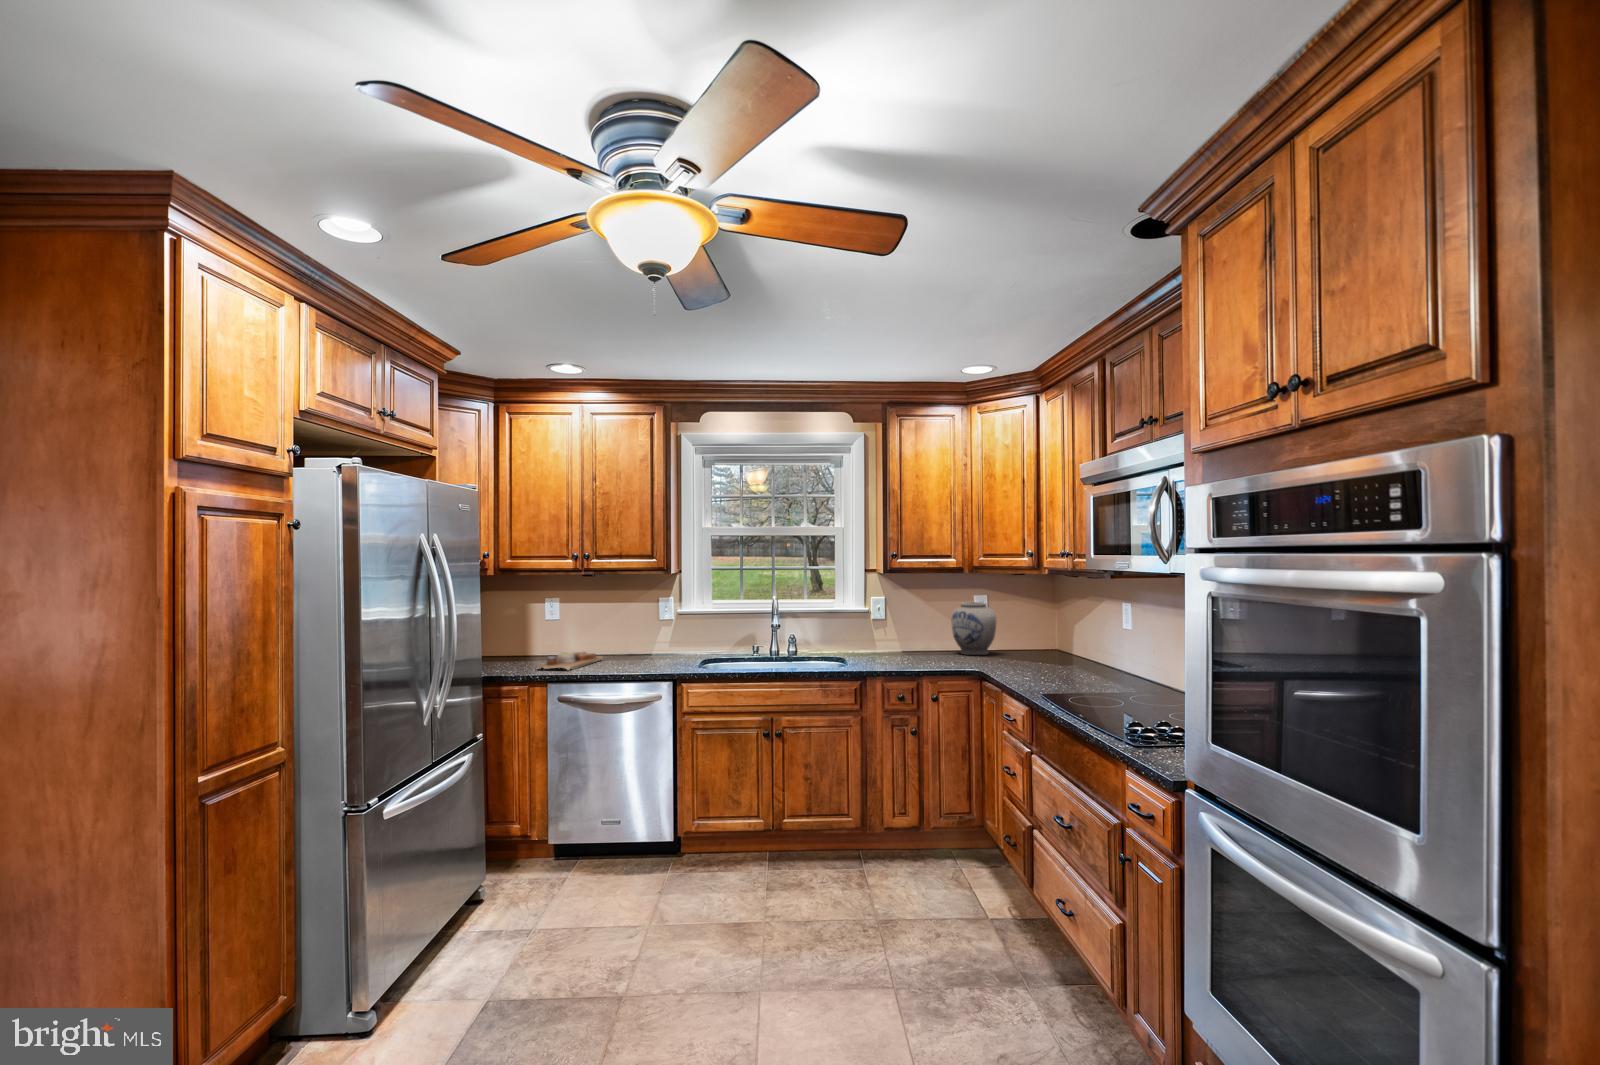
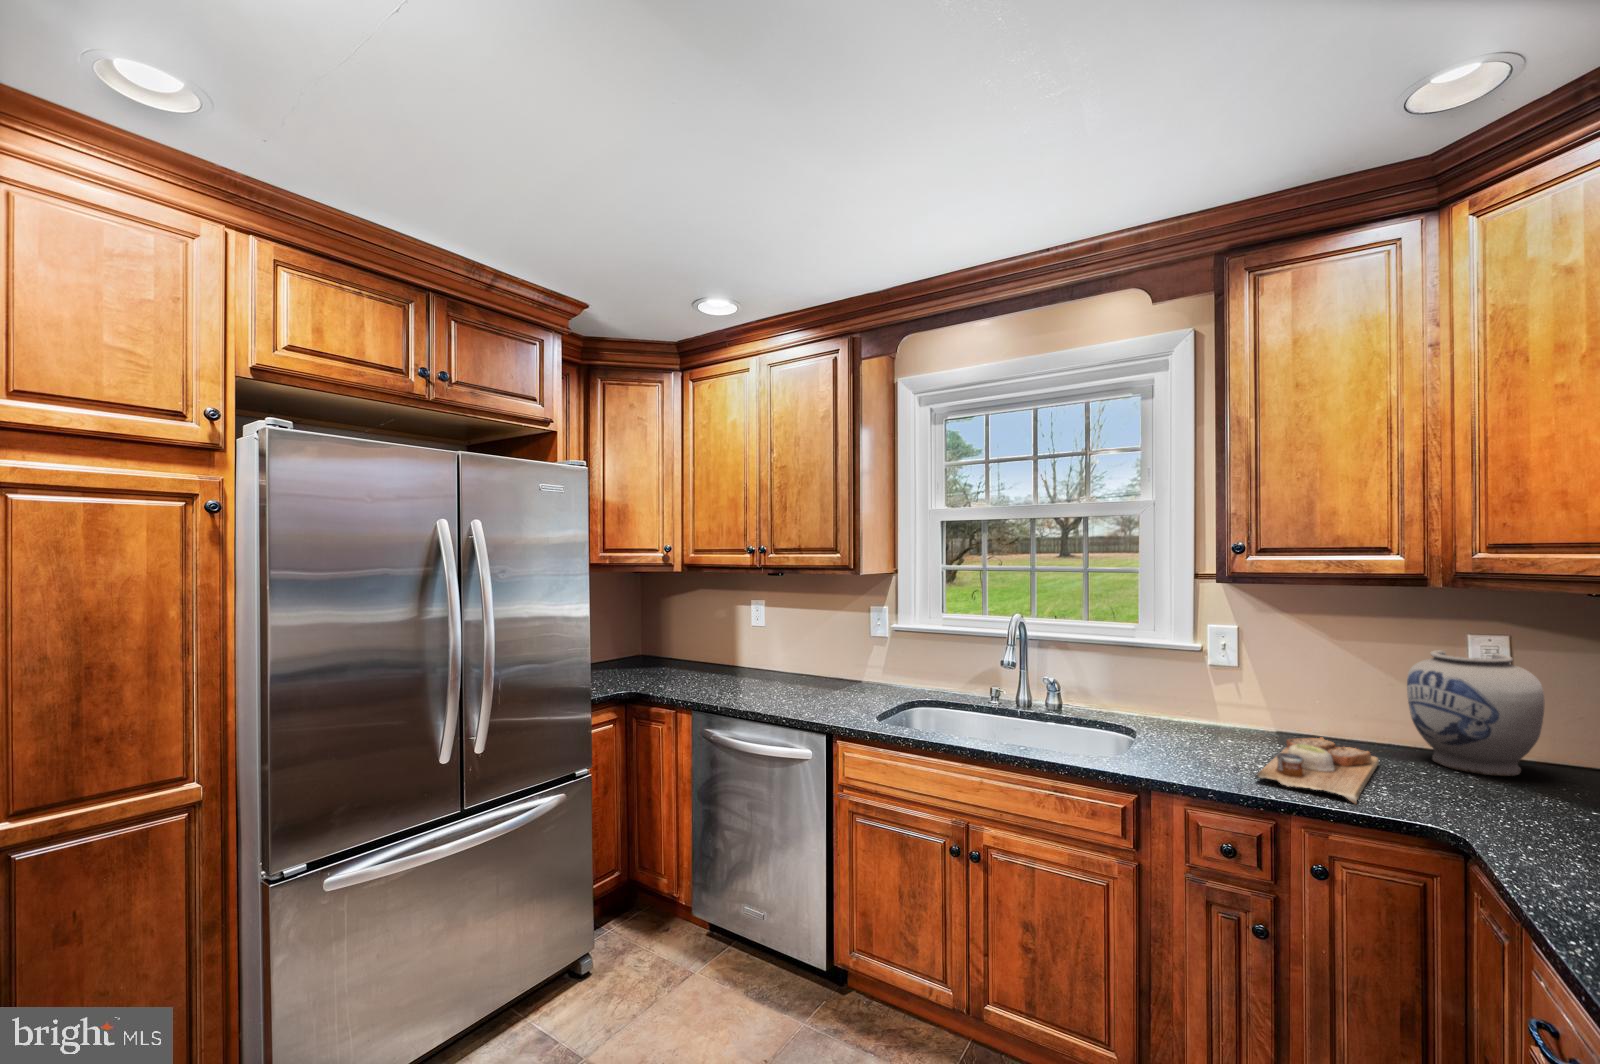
cutting board: present [536,652,603,671] -> present [1255,737,1379,804]

